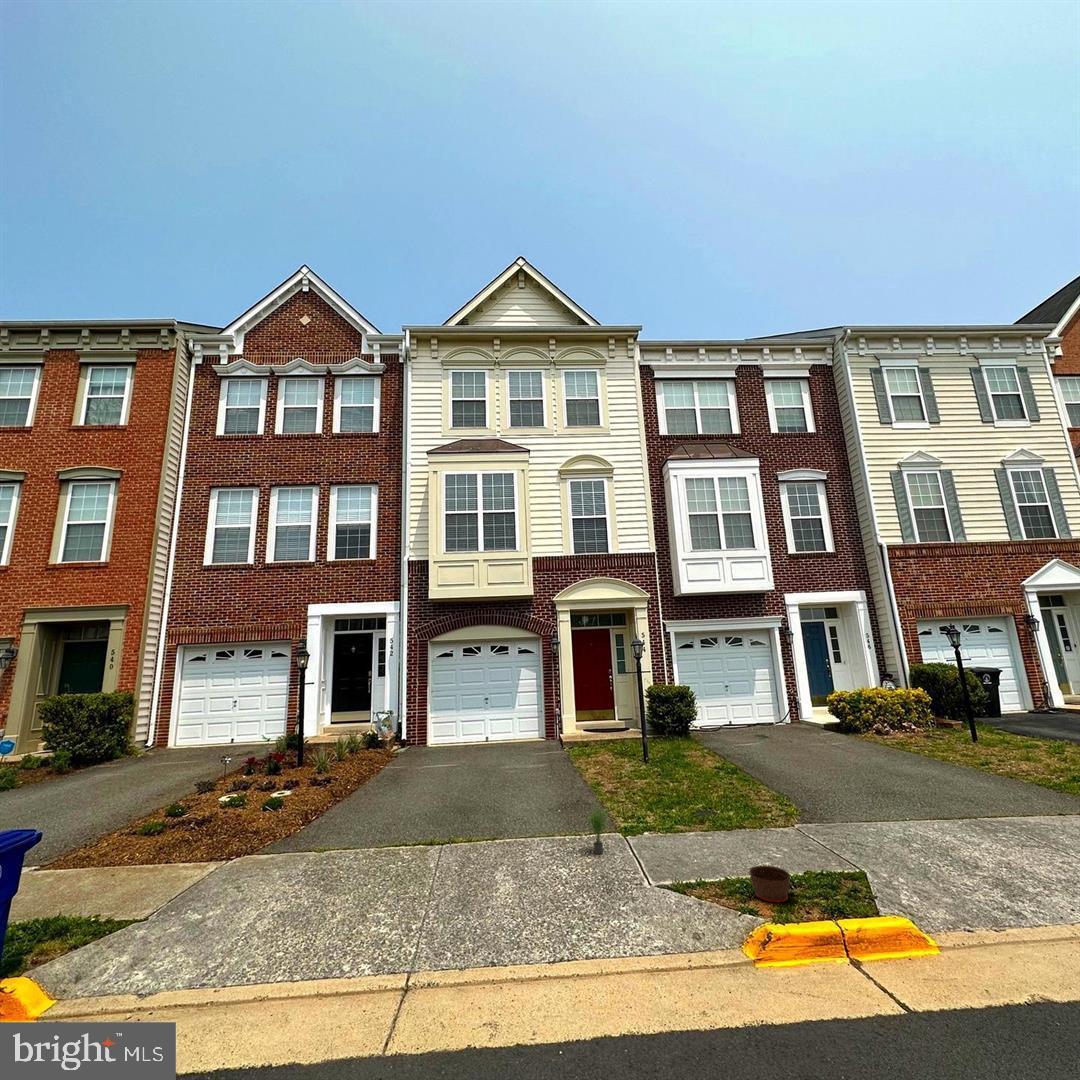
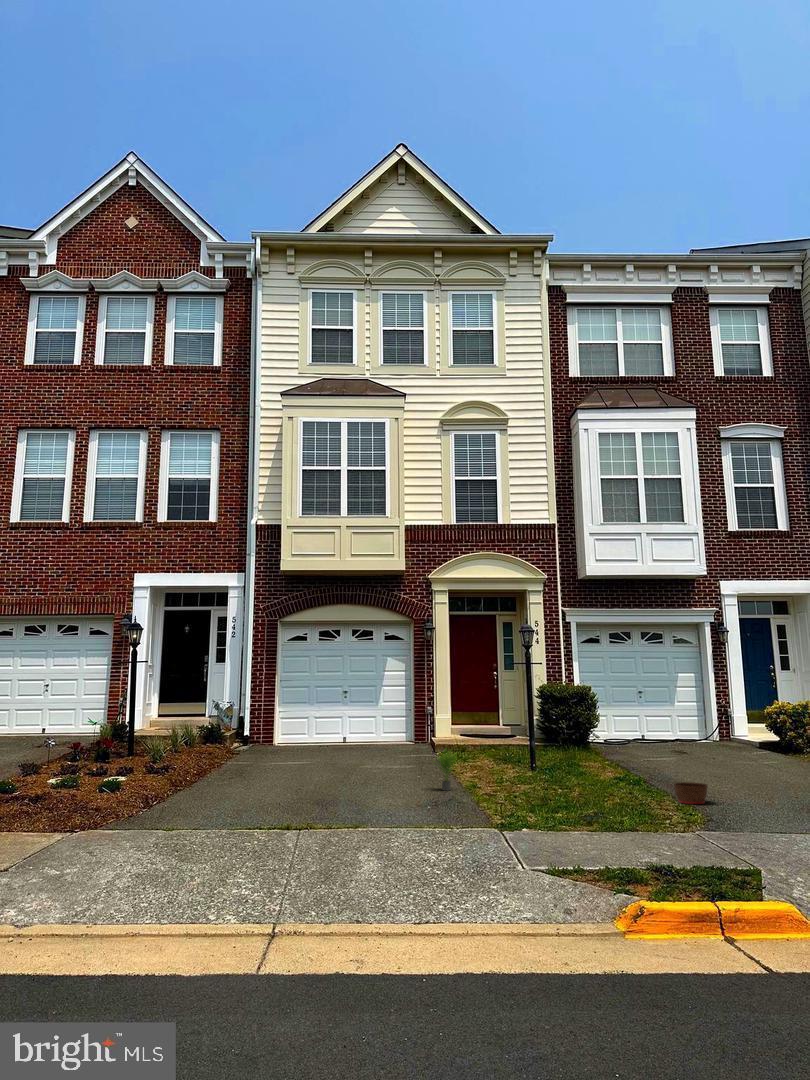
basket: present [749,865,790,902] -> present [674,782,708,804]

